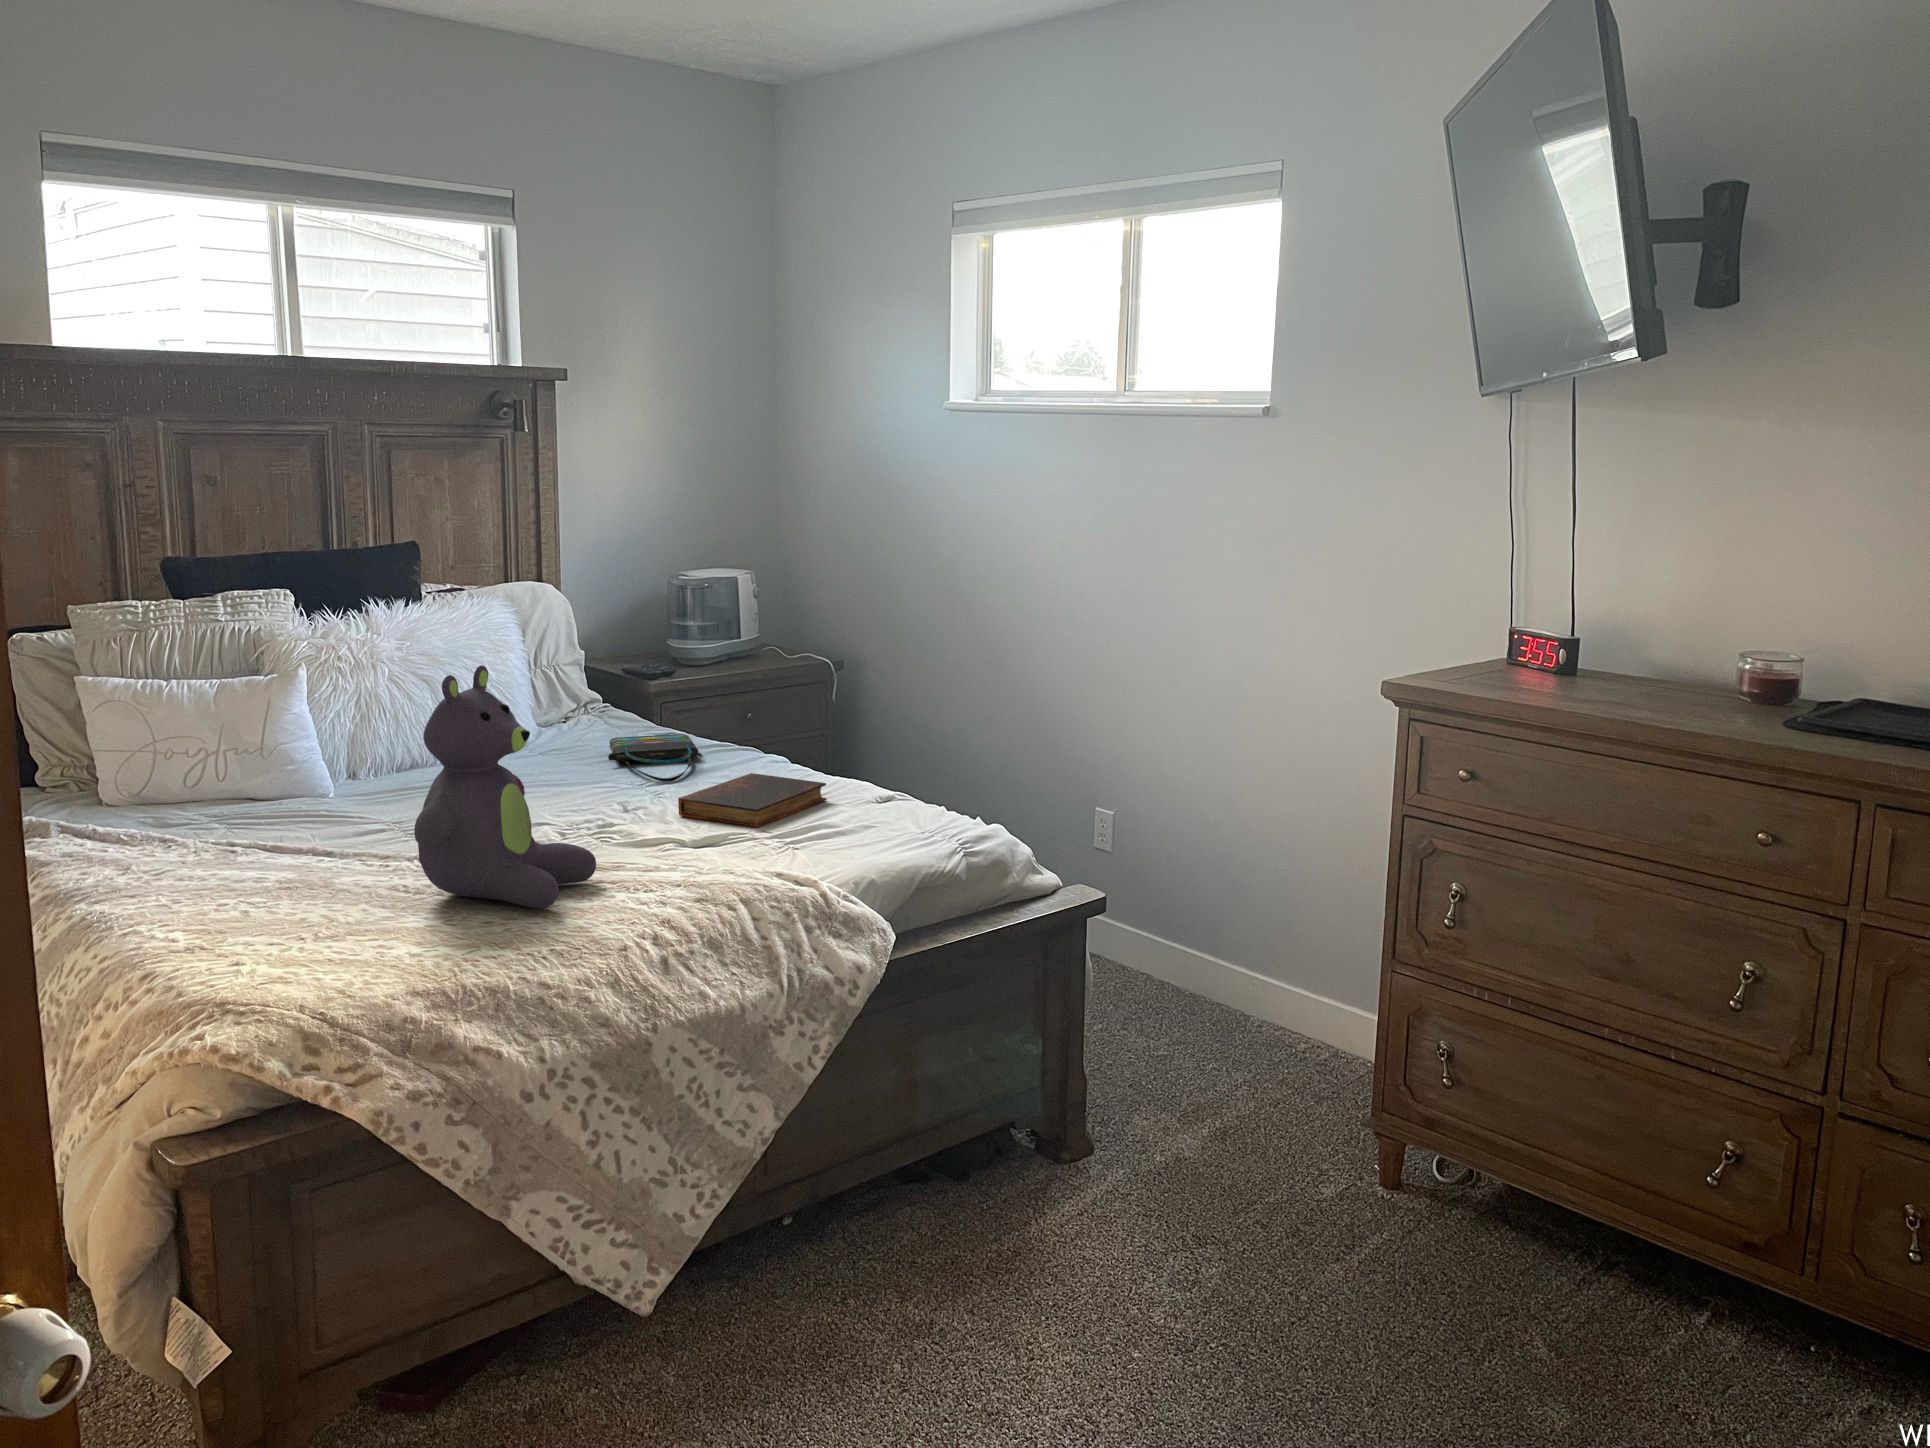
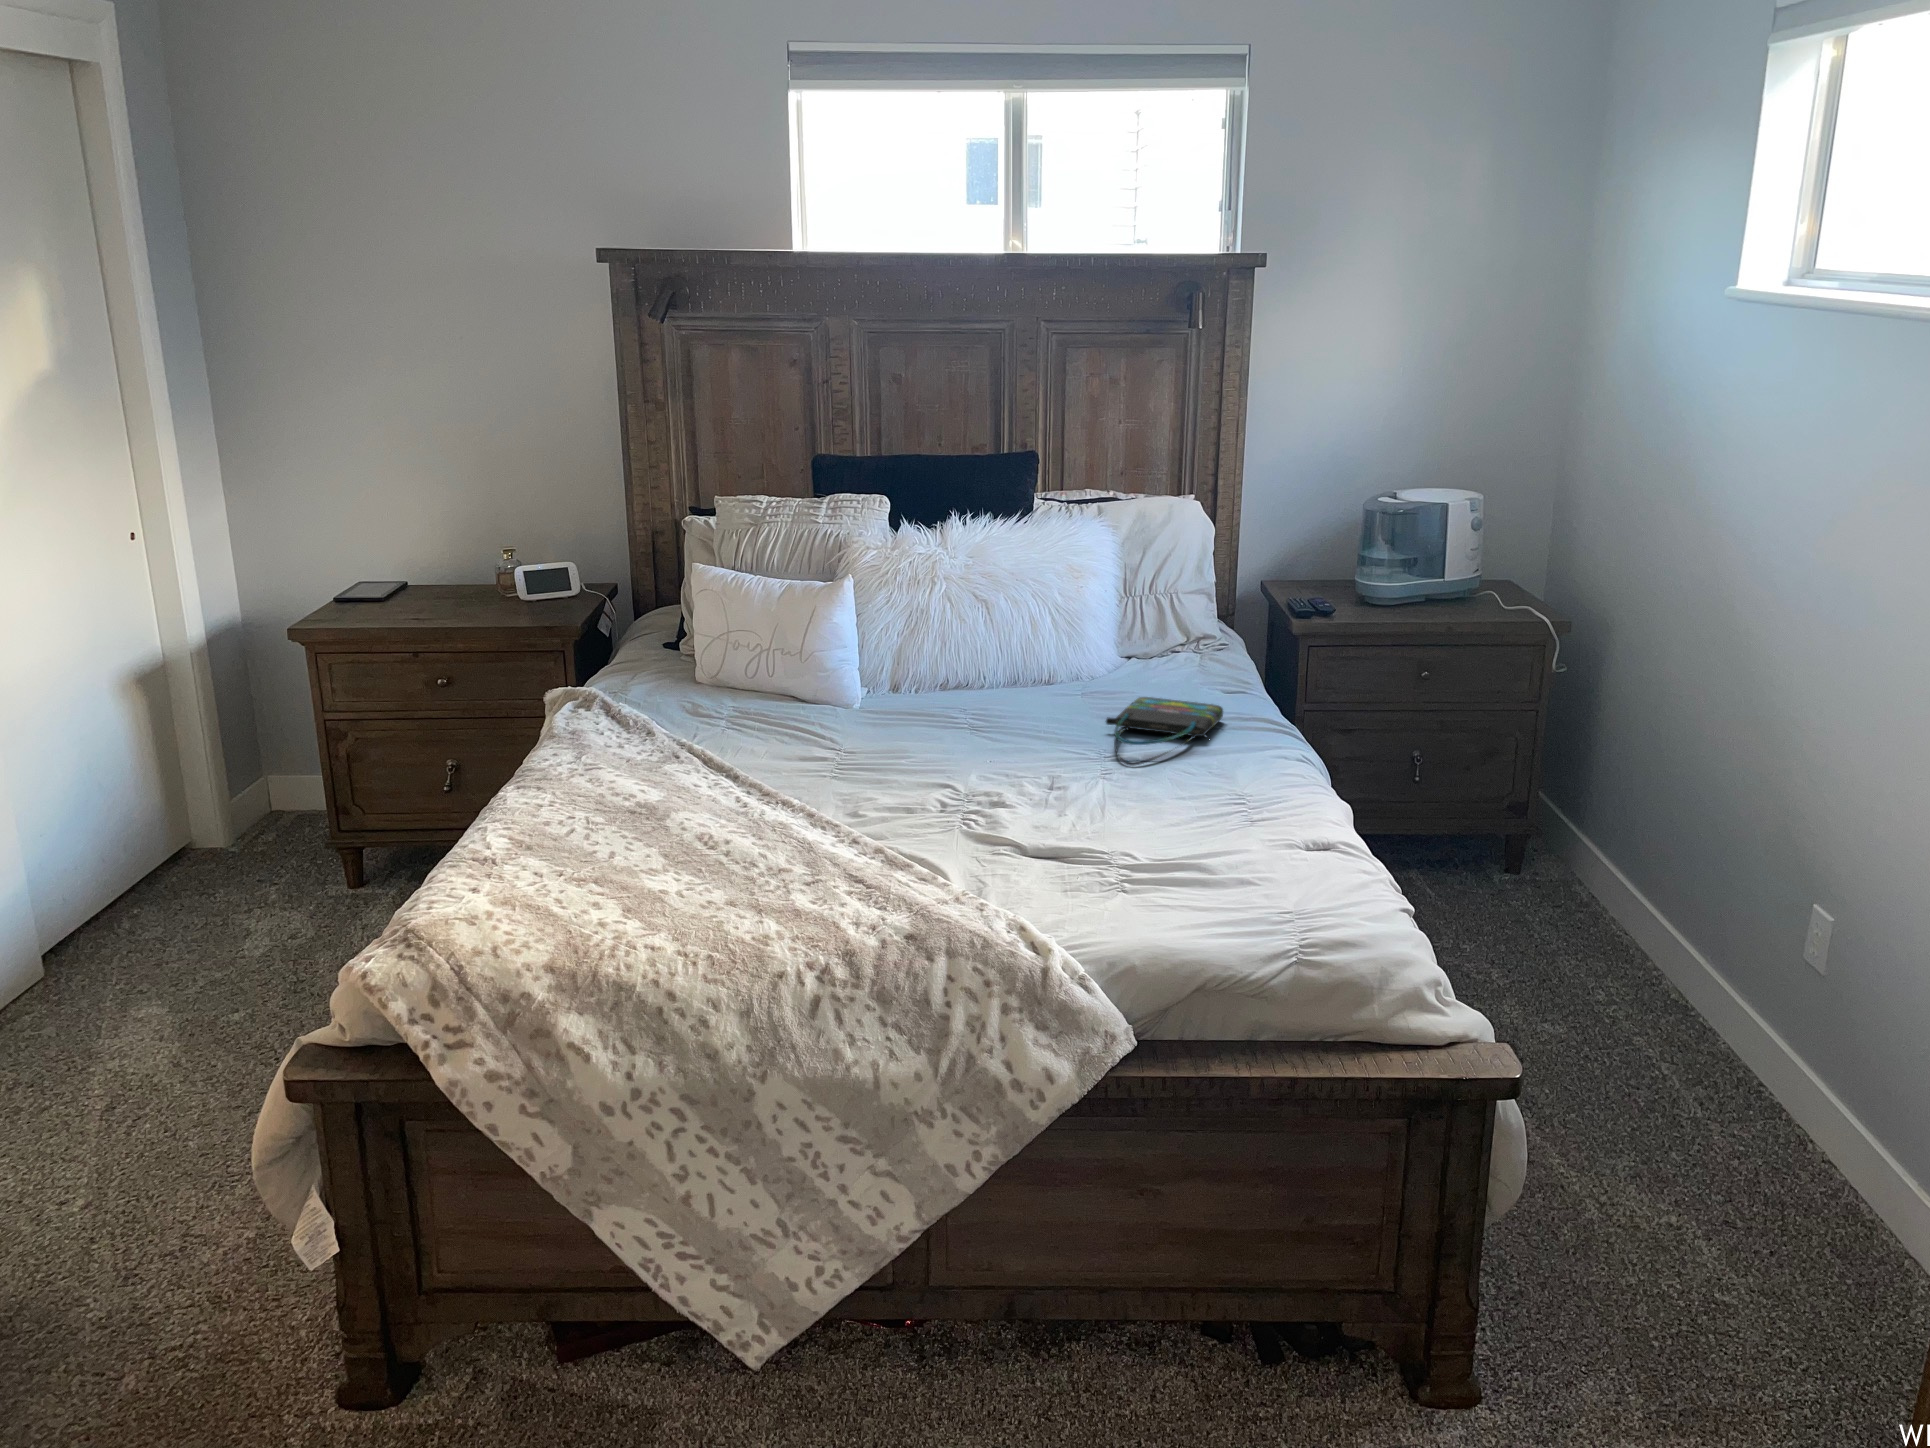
stuffed bear: present [414,665,596,908] -> none [643,632,847,907]
book: present [678,773,826,827] -> none [1069,778,1252,853]

